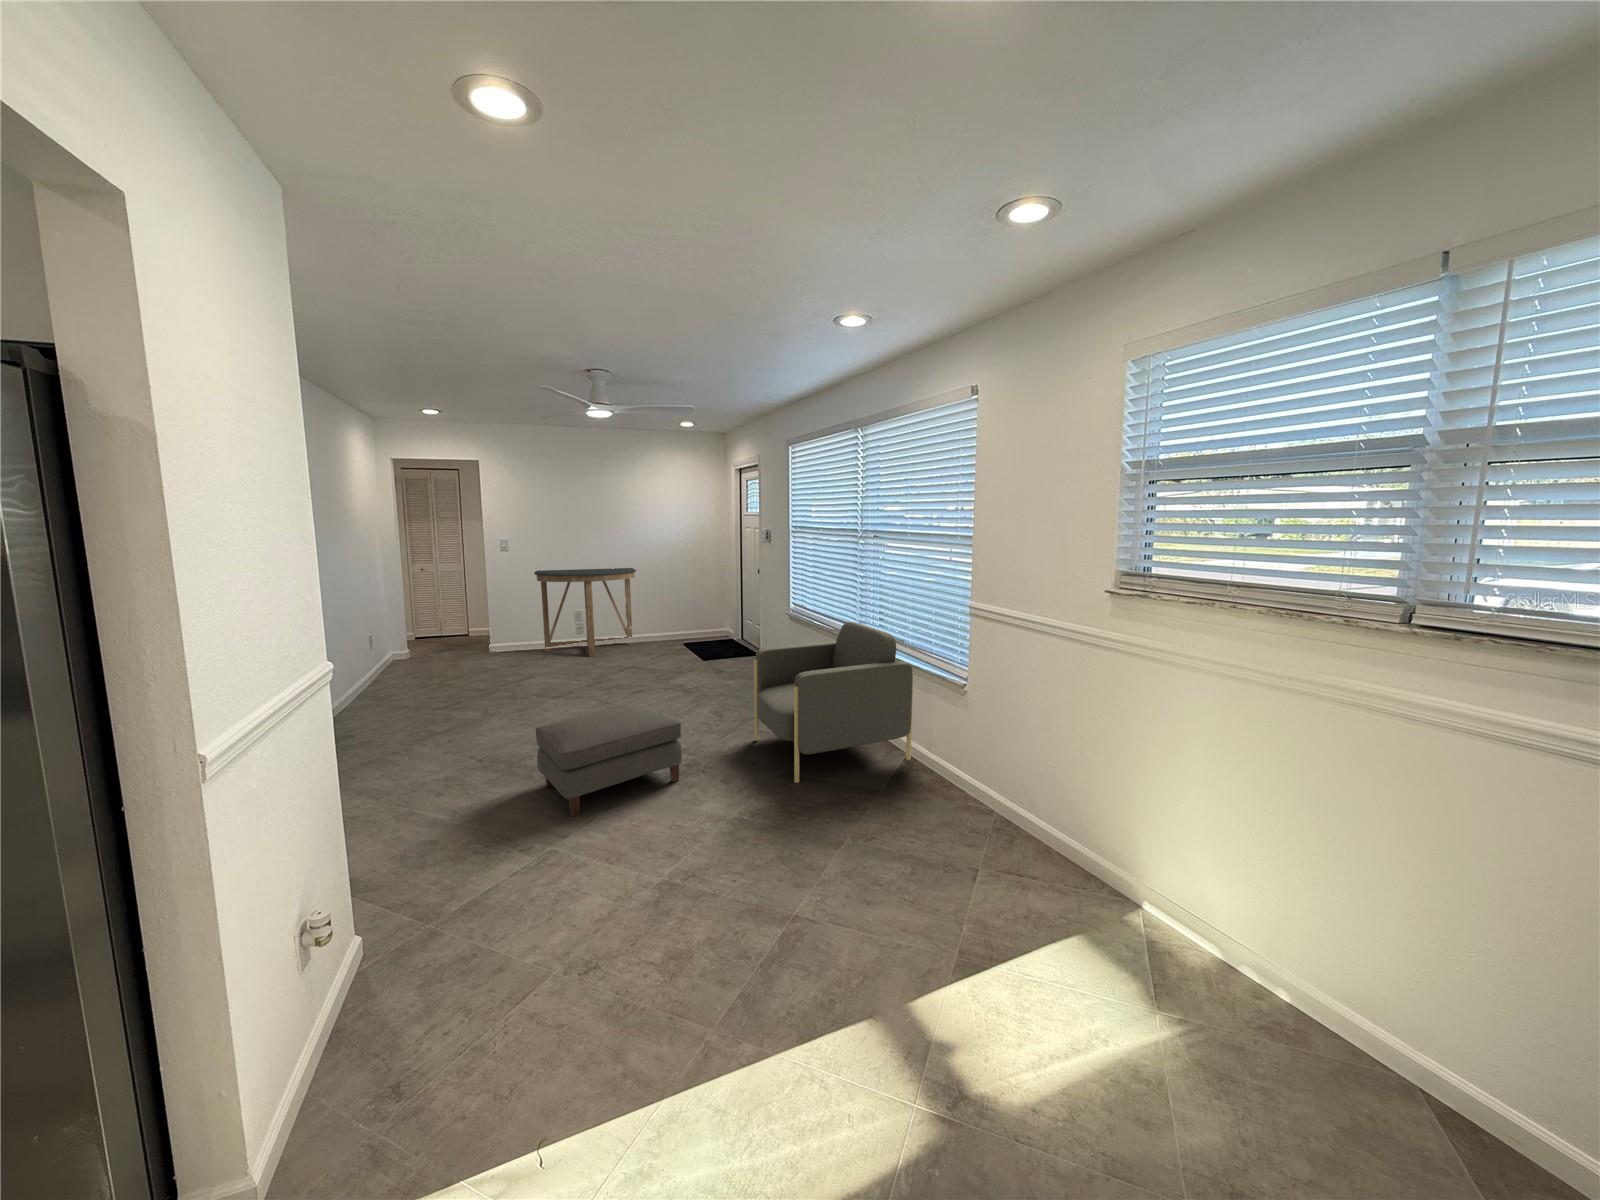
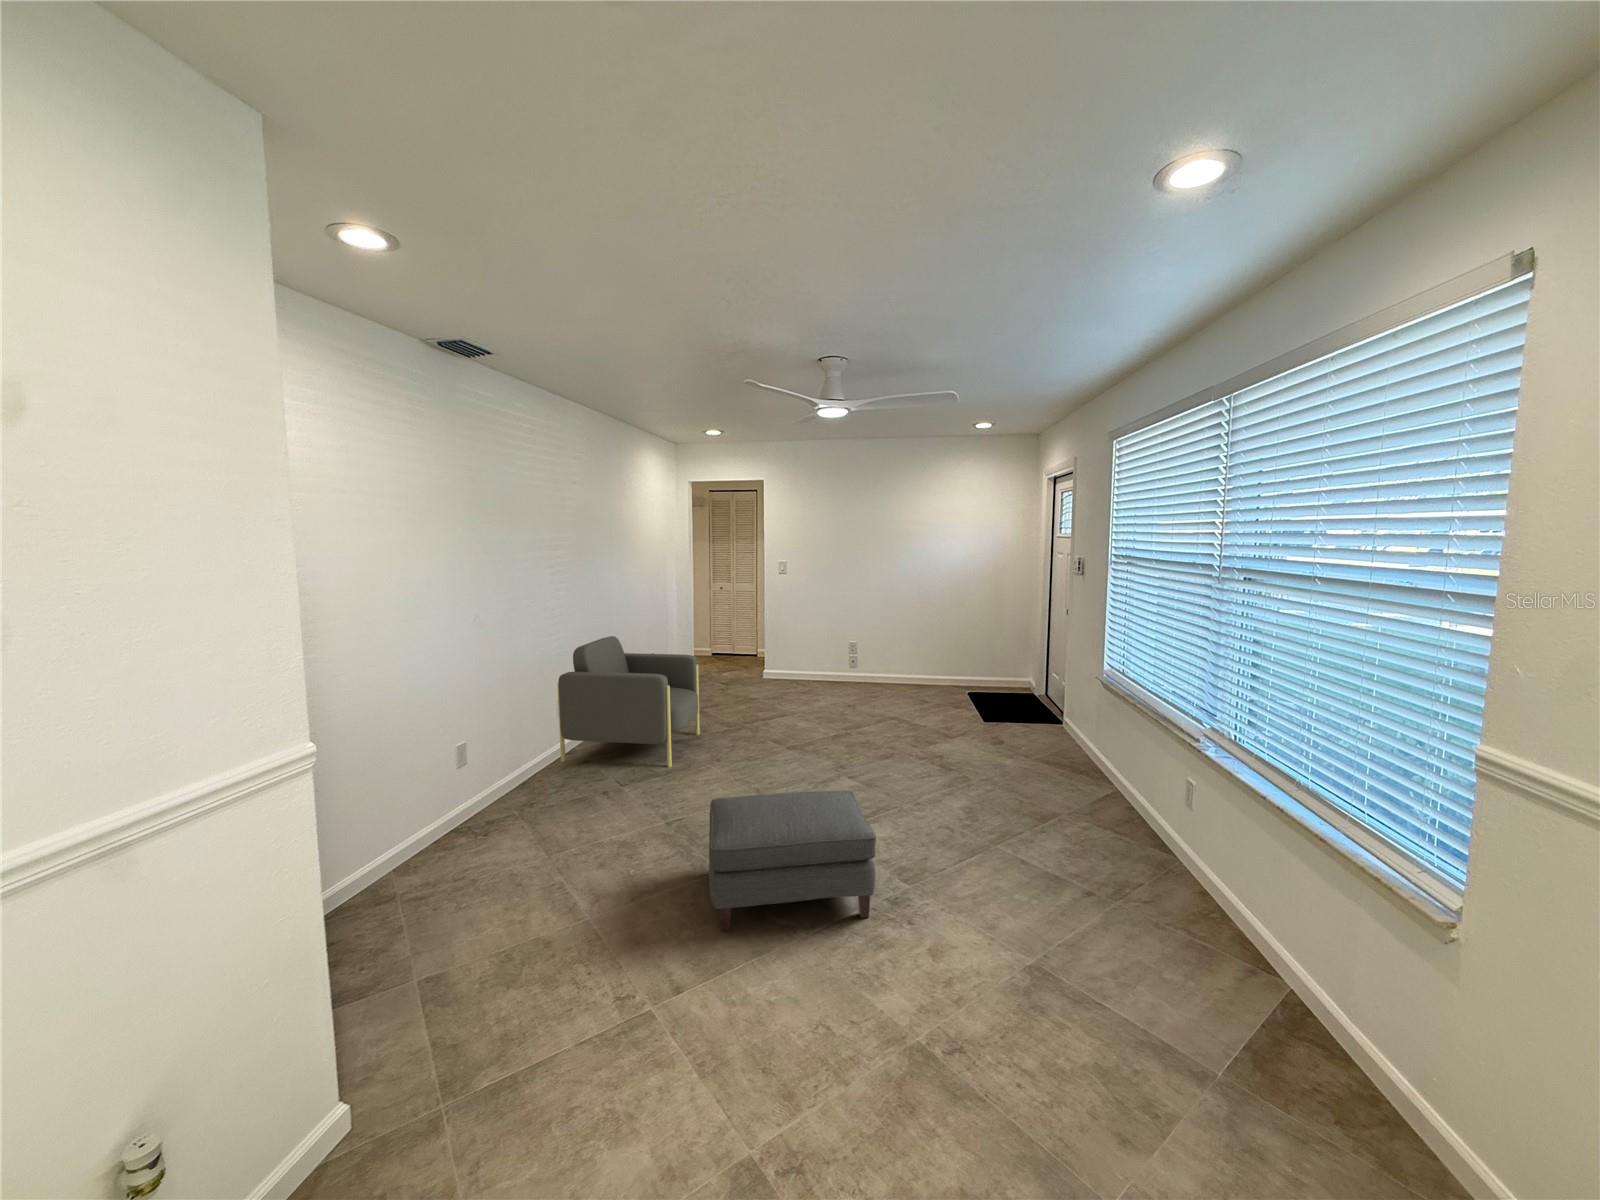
console table: present [534,568,636,657] -> none [804,596,912,697]
armchair: present [754,622,913,783] -> present [557,636,700,767]

